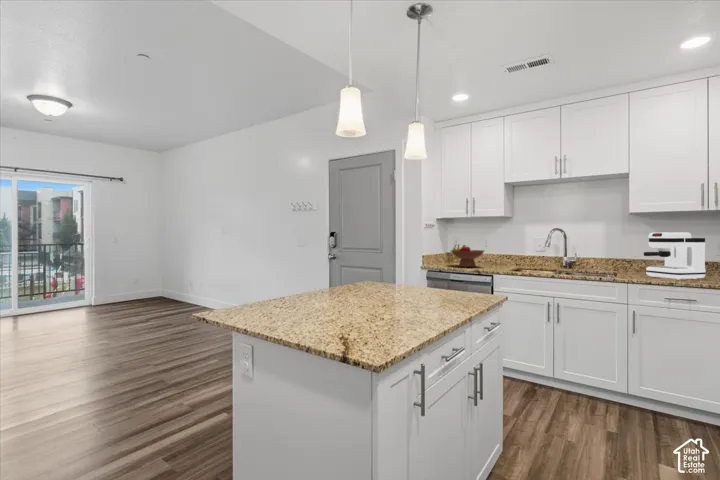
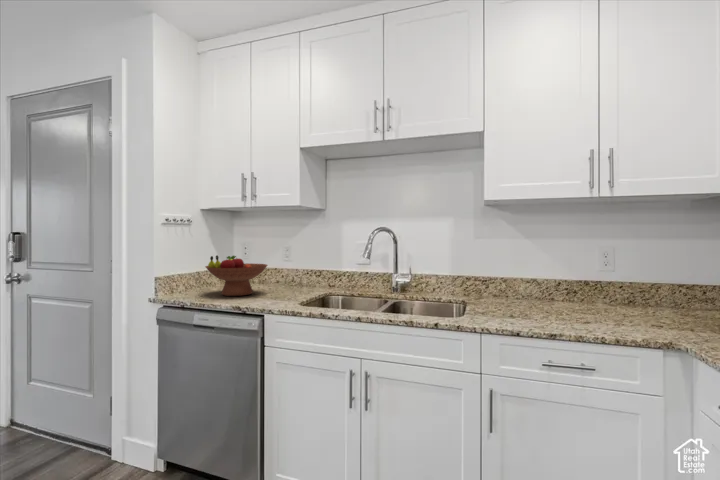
coffee maker: present [644,232,705,280] -> none [506,234,596,320]

